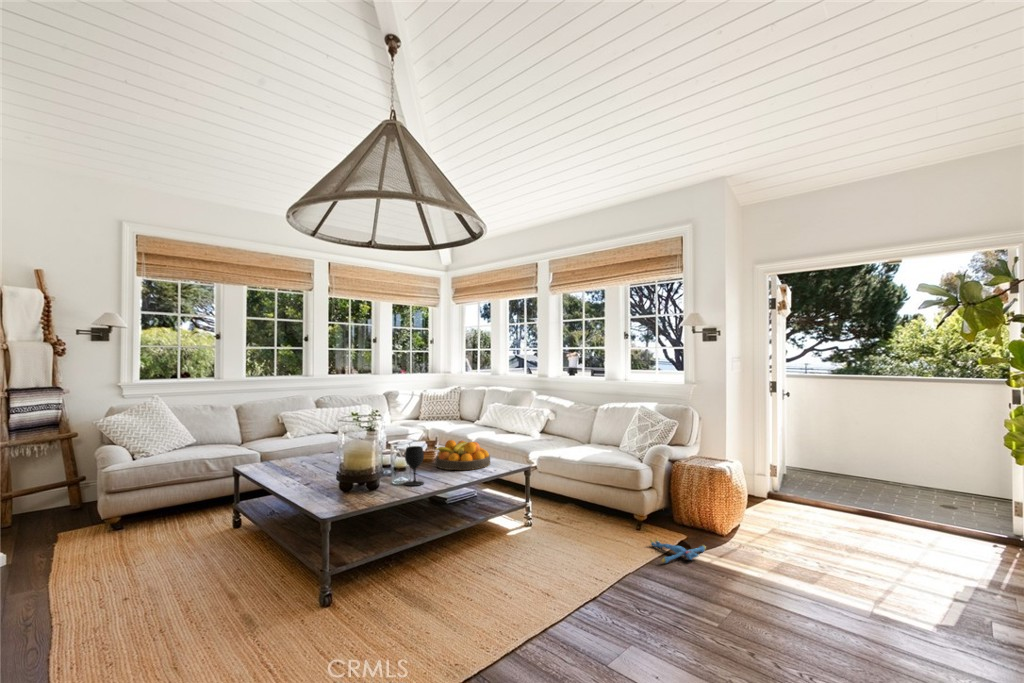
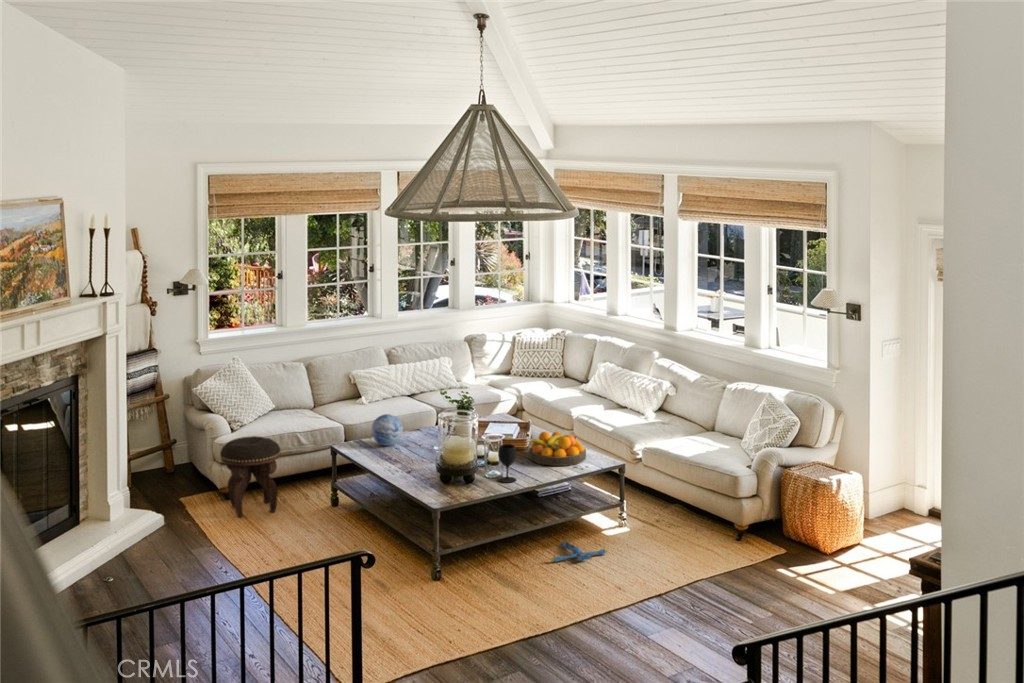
decorative orb: none [281,434,313,465] -> present [371,414,403,446]
footstool: none [109,462,182,548] -> present [220,436,281,517]
plush toy: present [650,538,706,563] -> present [552,539,608,562]

